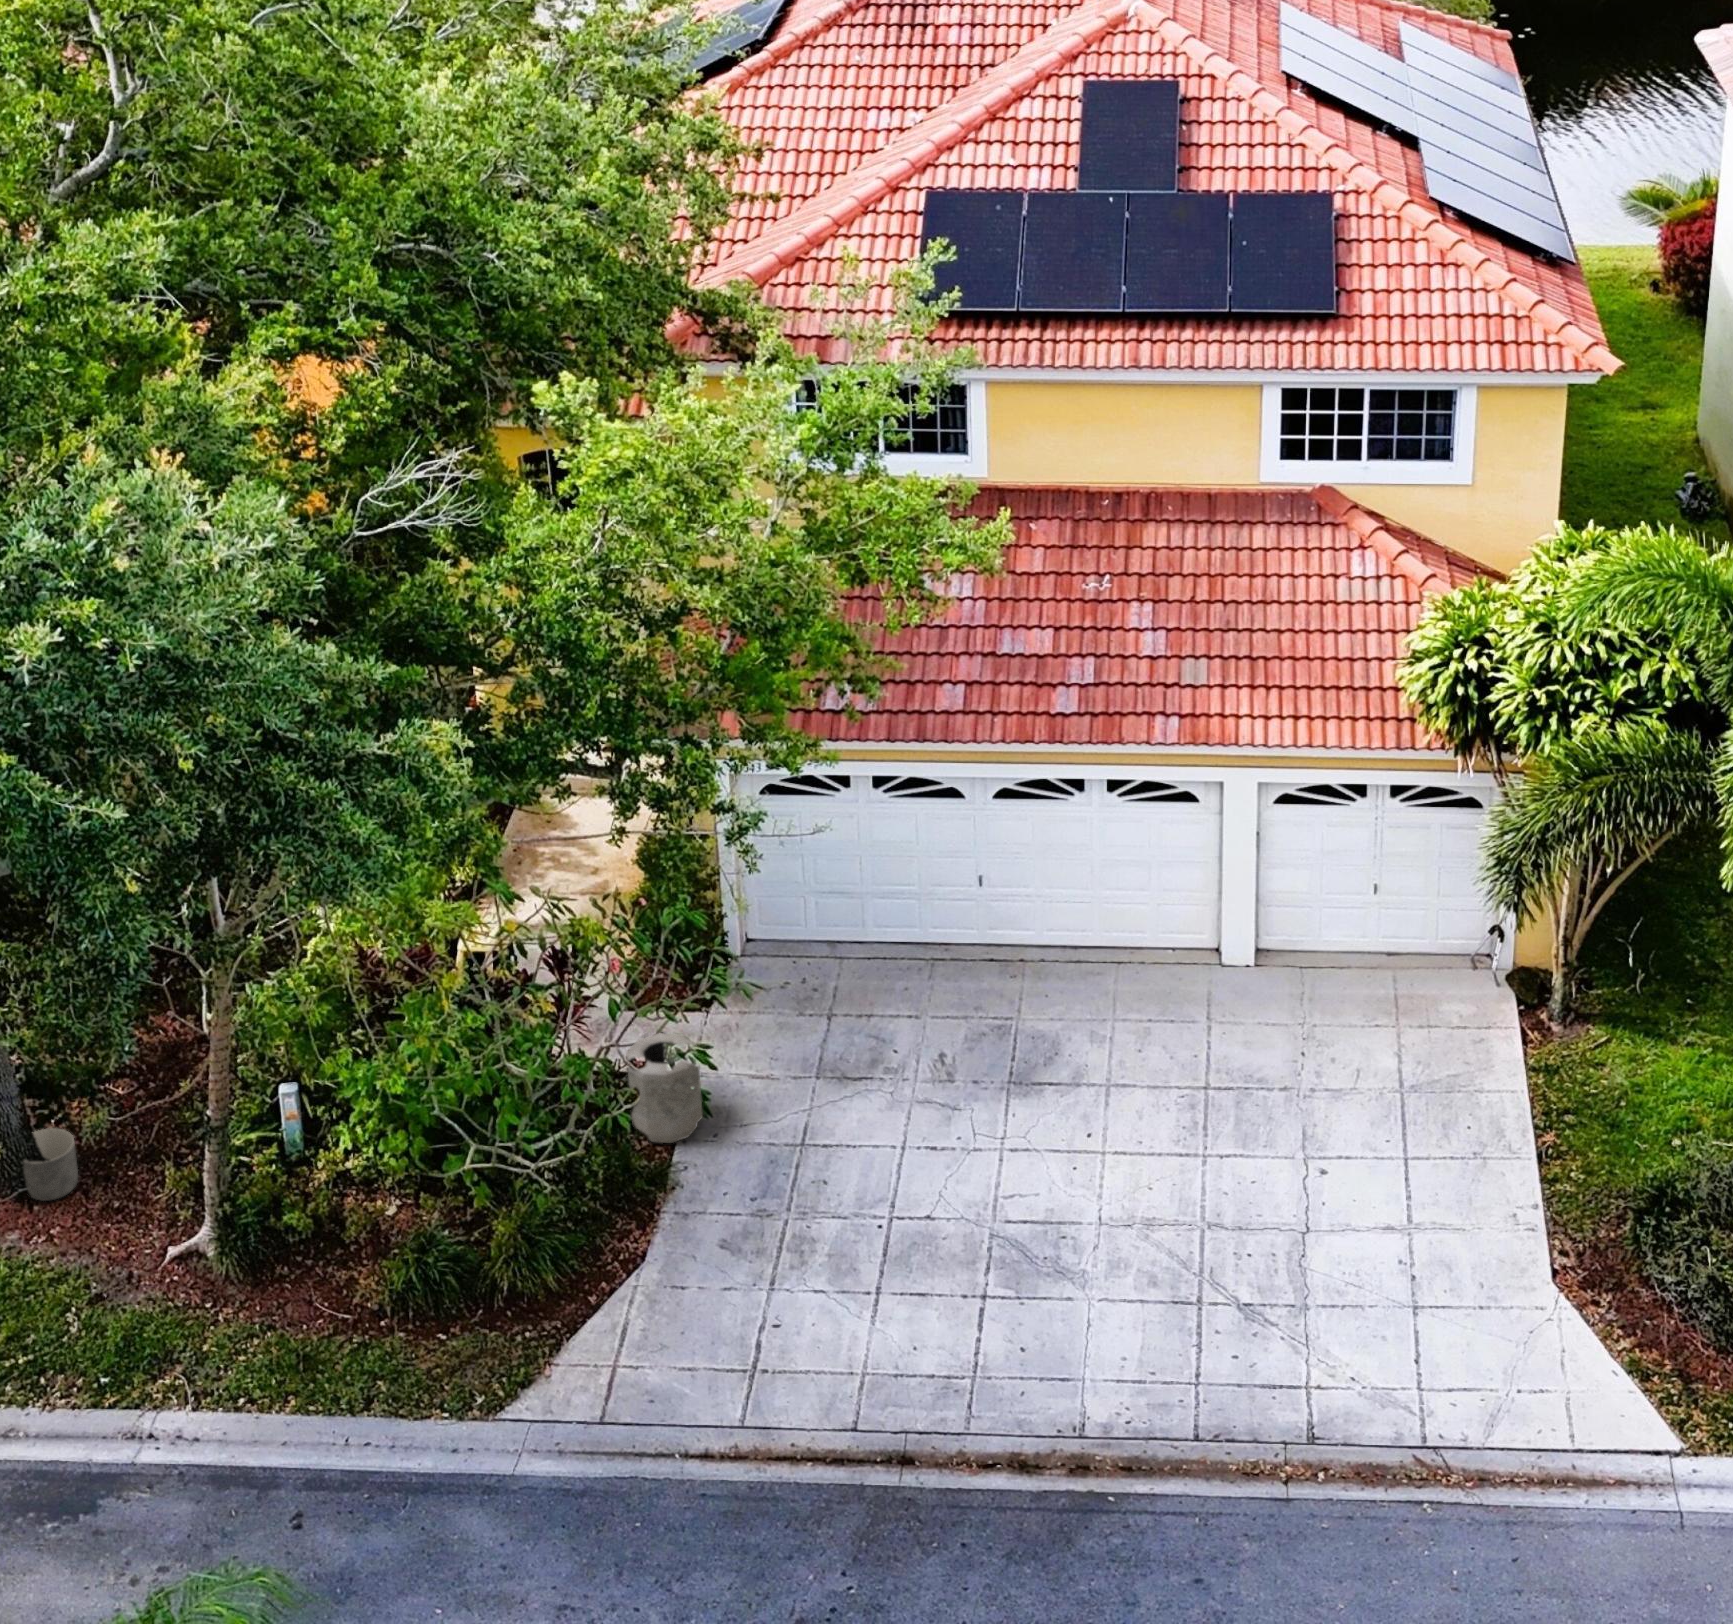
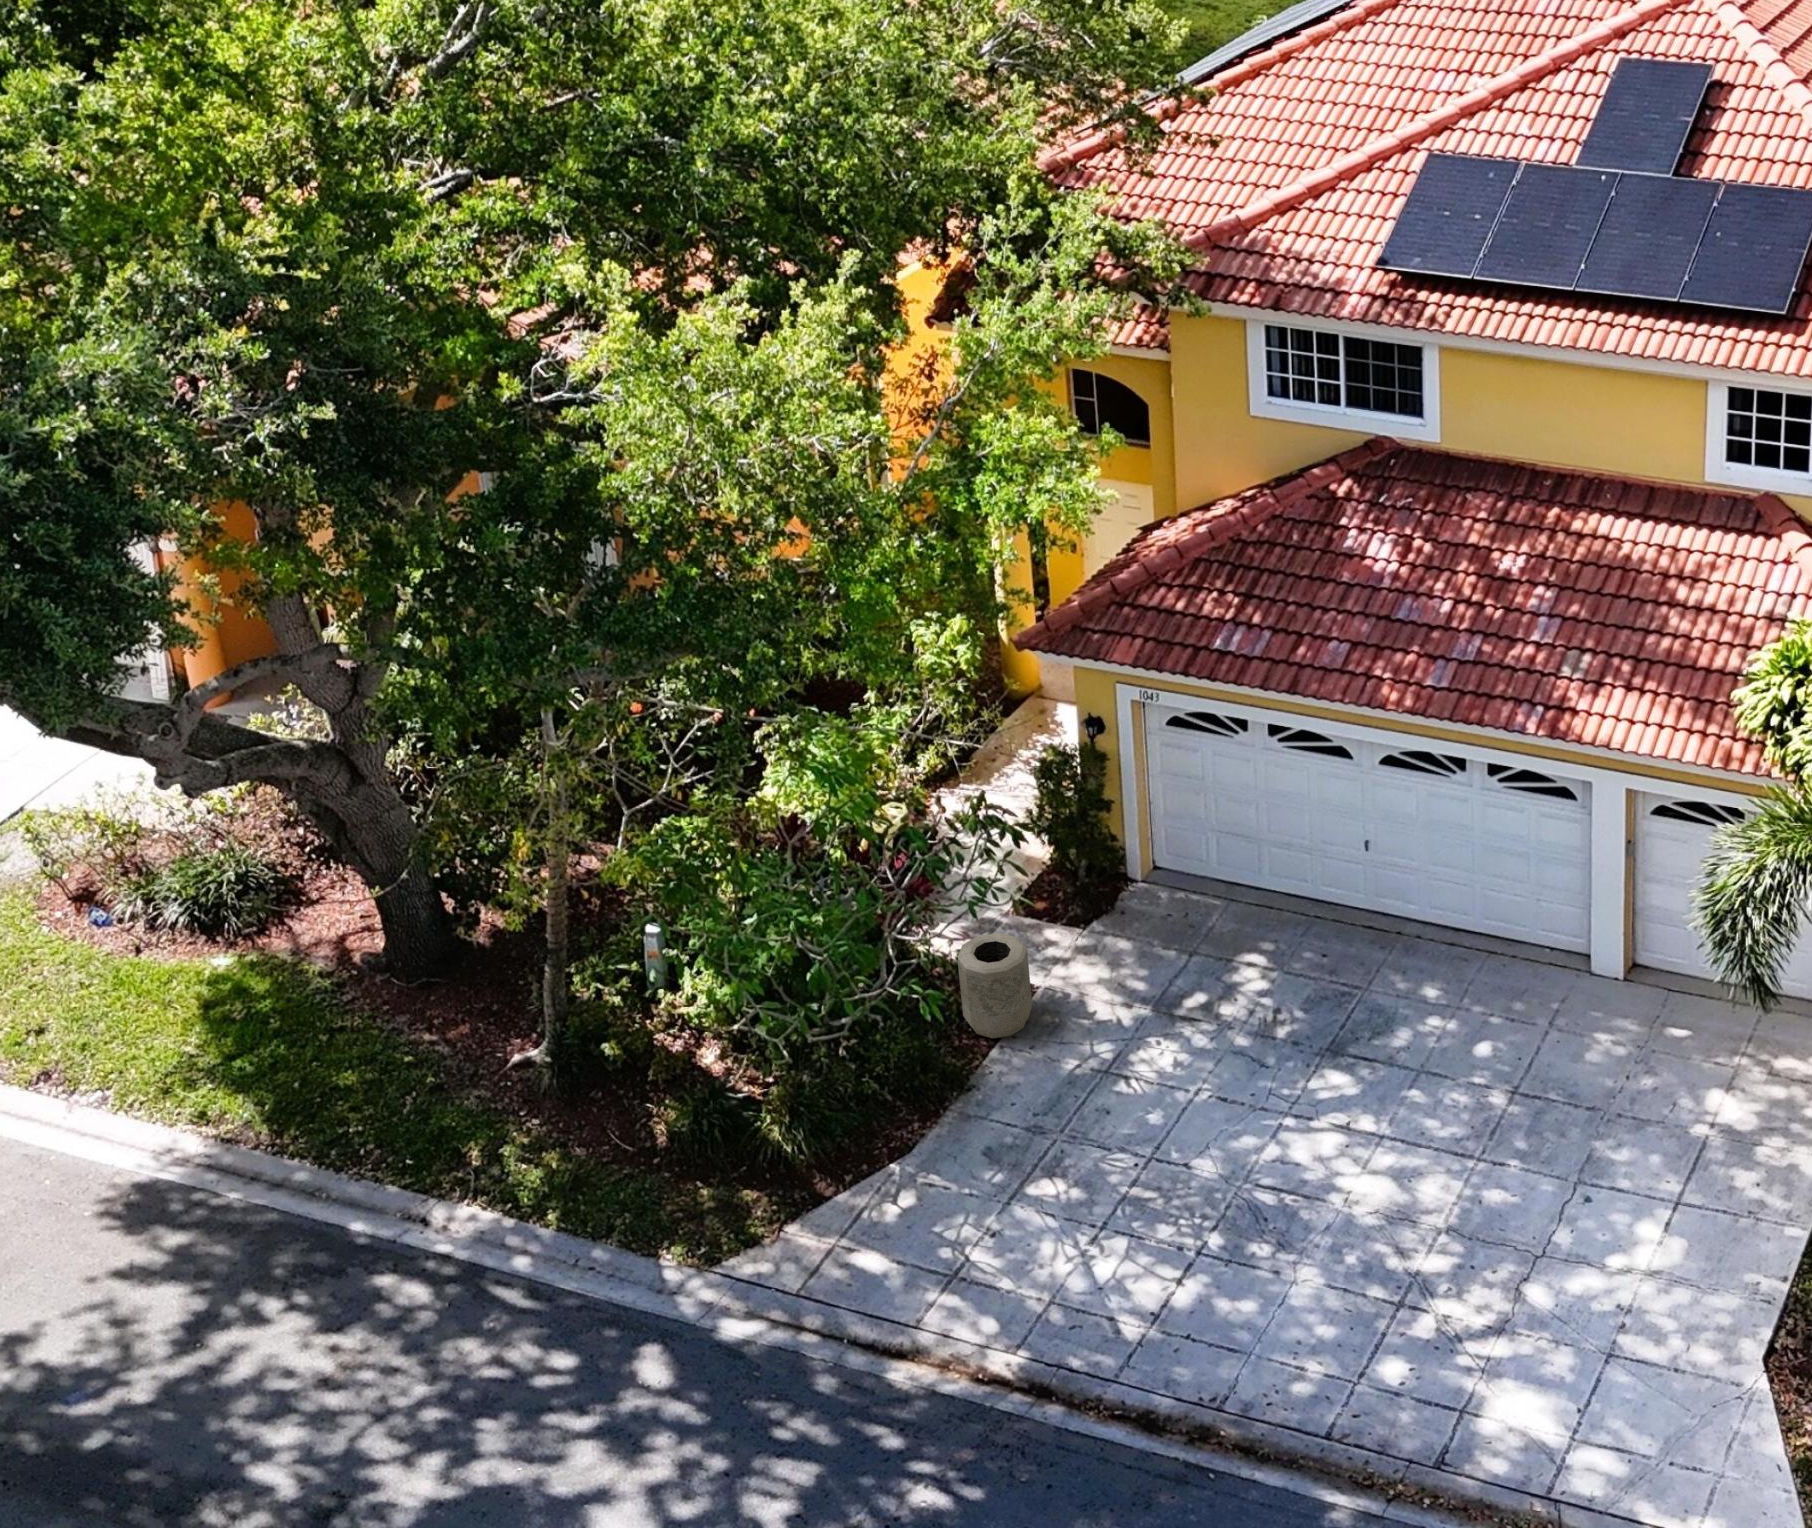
planter: present [24,1128,78,1201] -> none [439,922,495,986]

